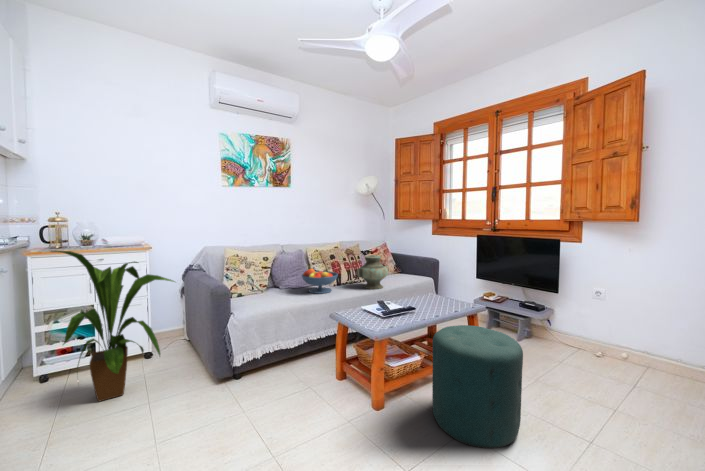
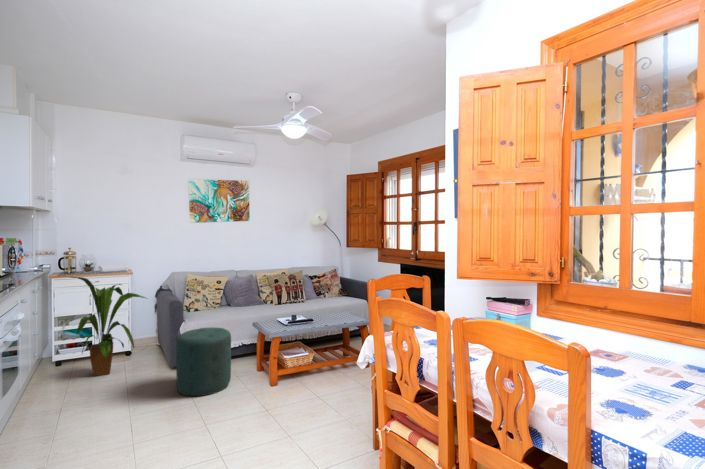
vase: present [357,255,389,289] -> none [290,281,320,309]
fruit bowl: present [302,269,338,294] -> none [245,291,274,311]
ottoman: present [432,325,523,449] -> present [176,327,231,396]

